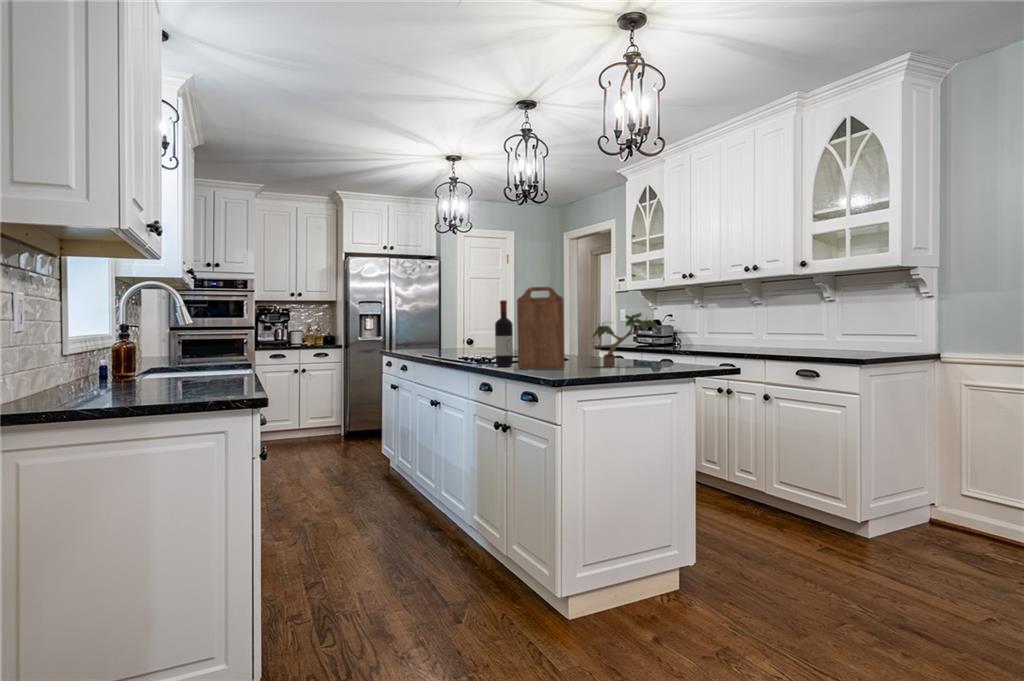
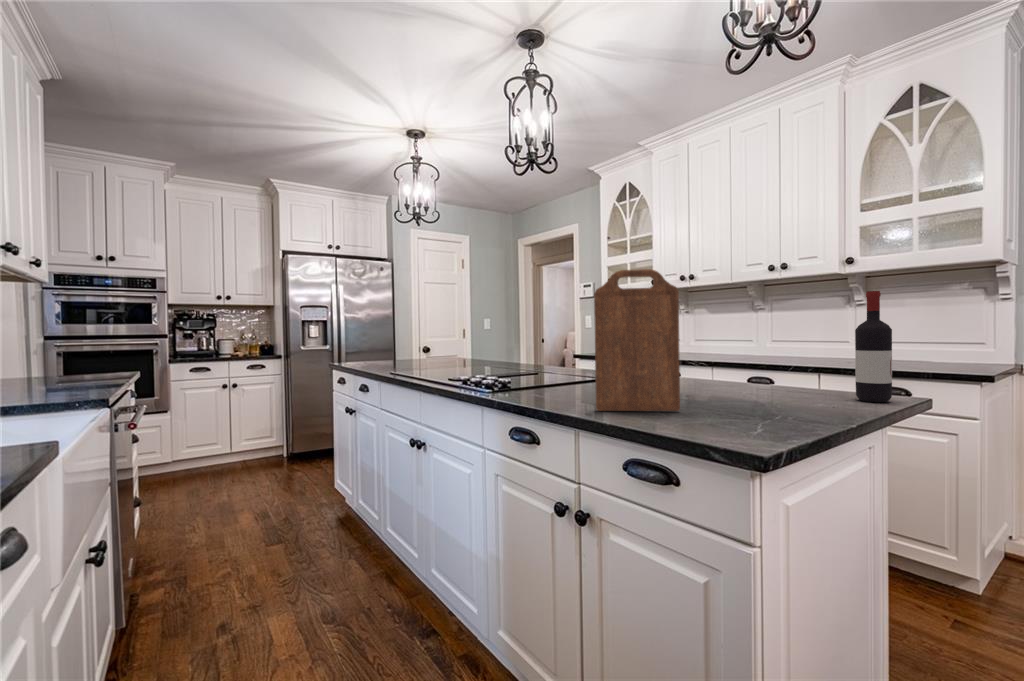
wine bottle: present [495,300,513,367] -> present [855,291,892,402]
potted plant: present [593,313,658,367] -> none [687,312,811,401]

